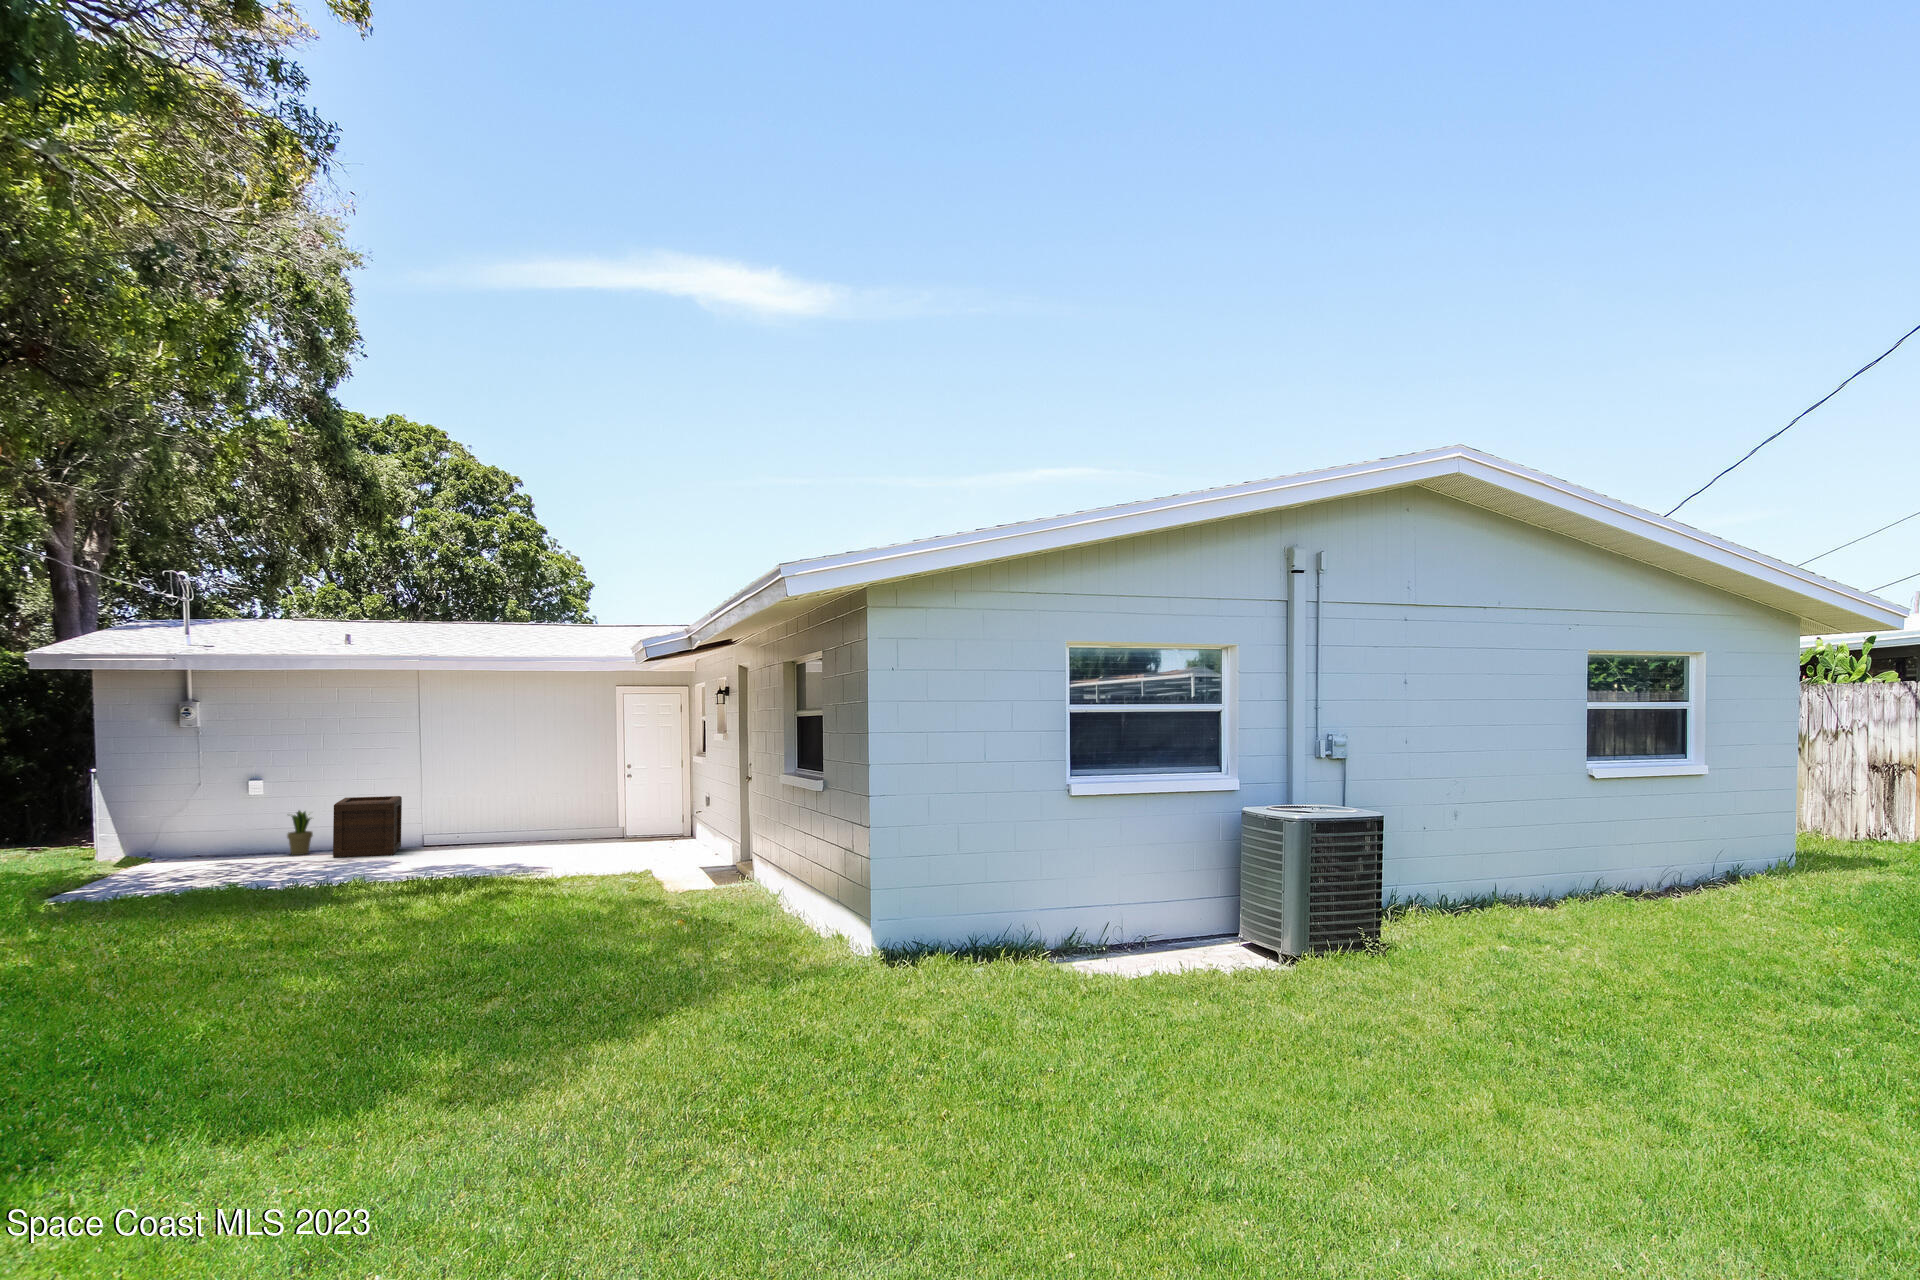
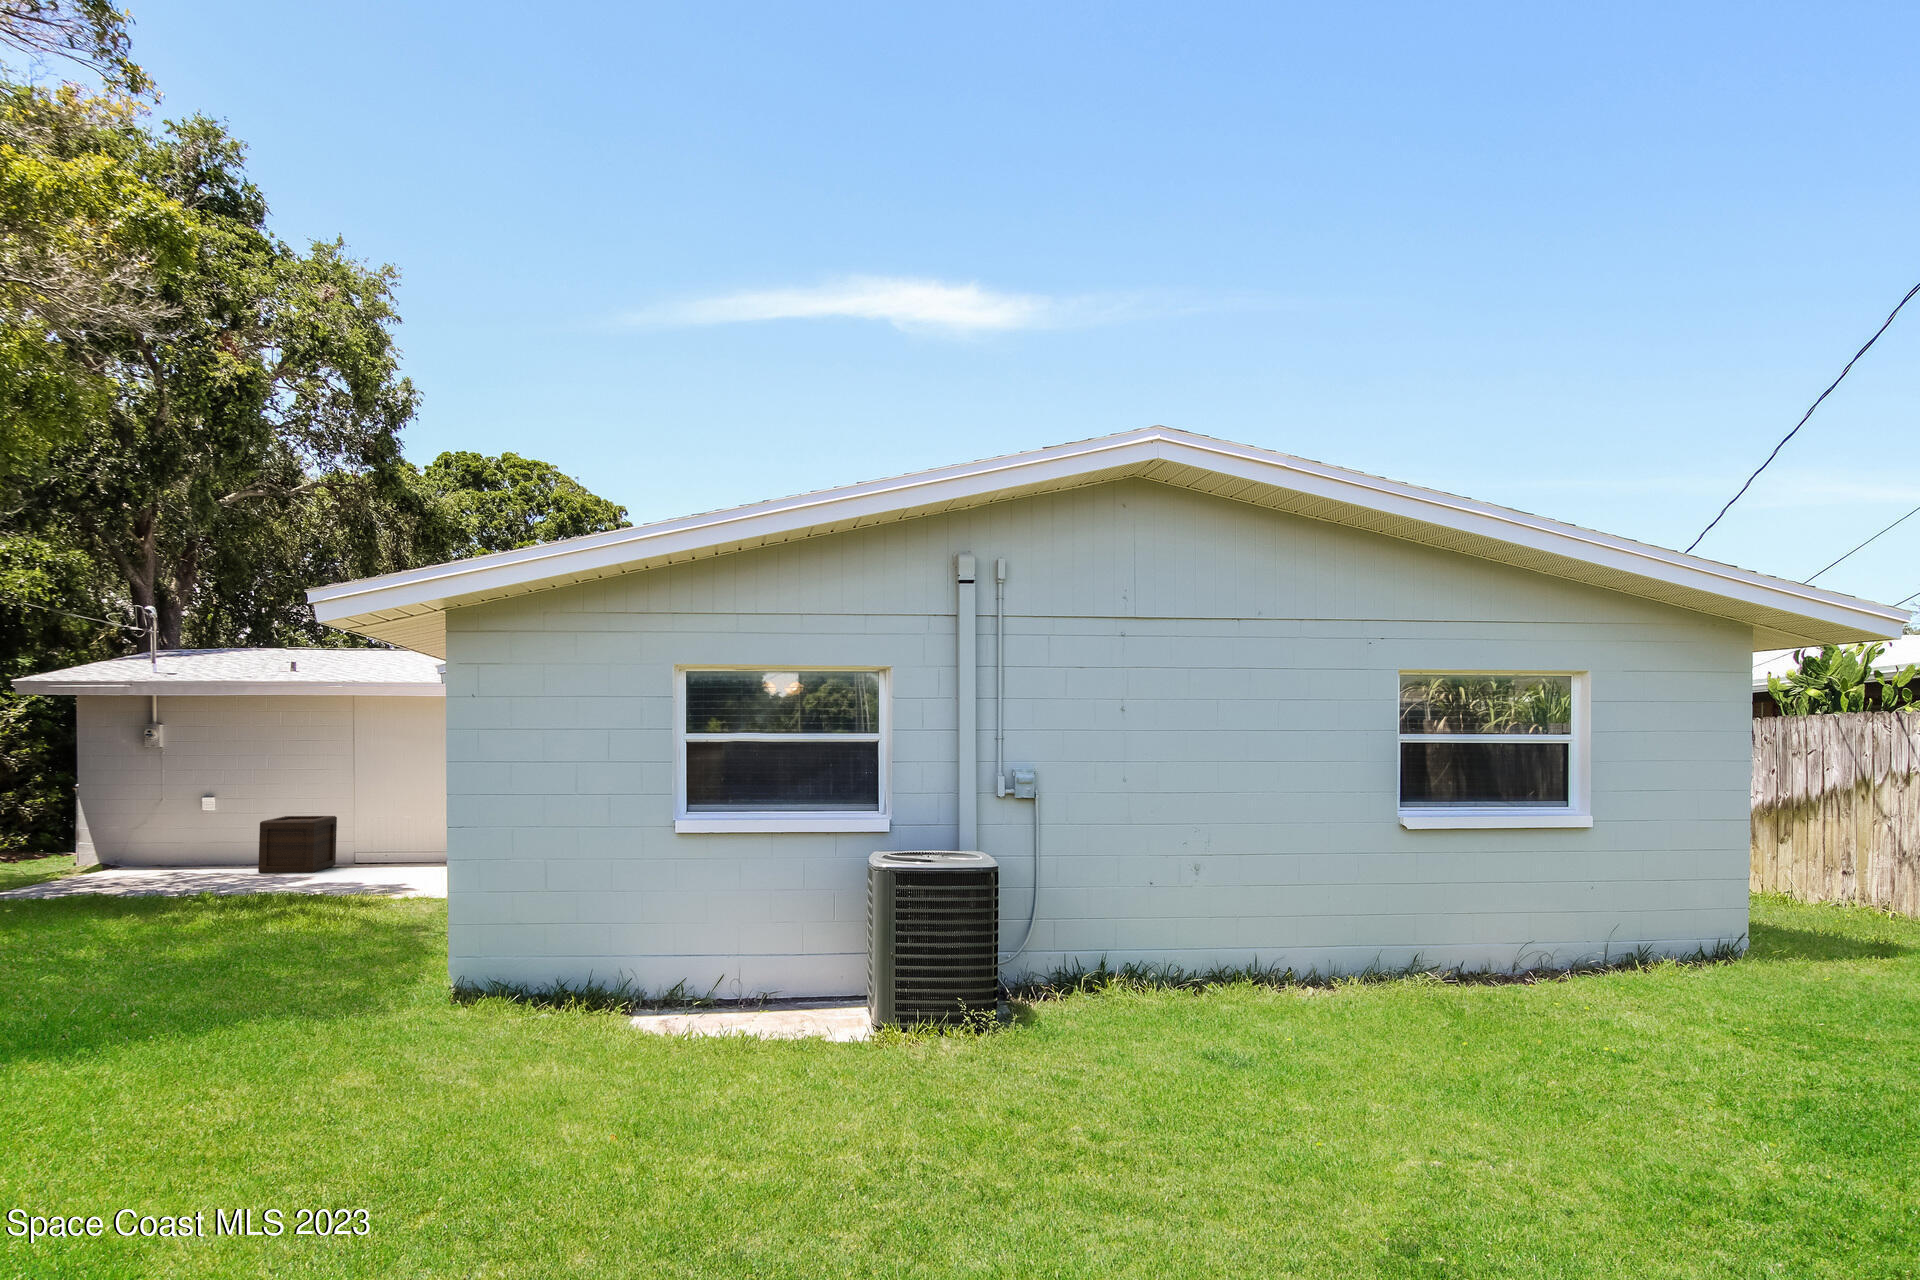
potted plant: present [287,811,313,855] -> none [228,826,258,869]

